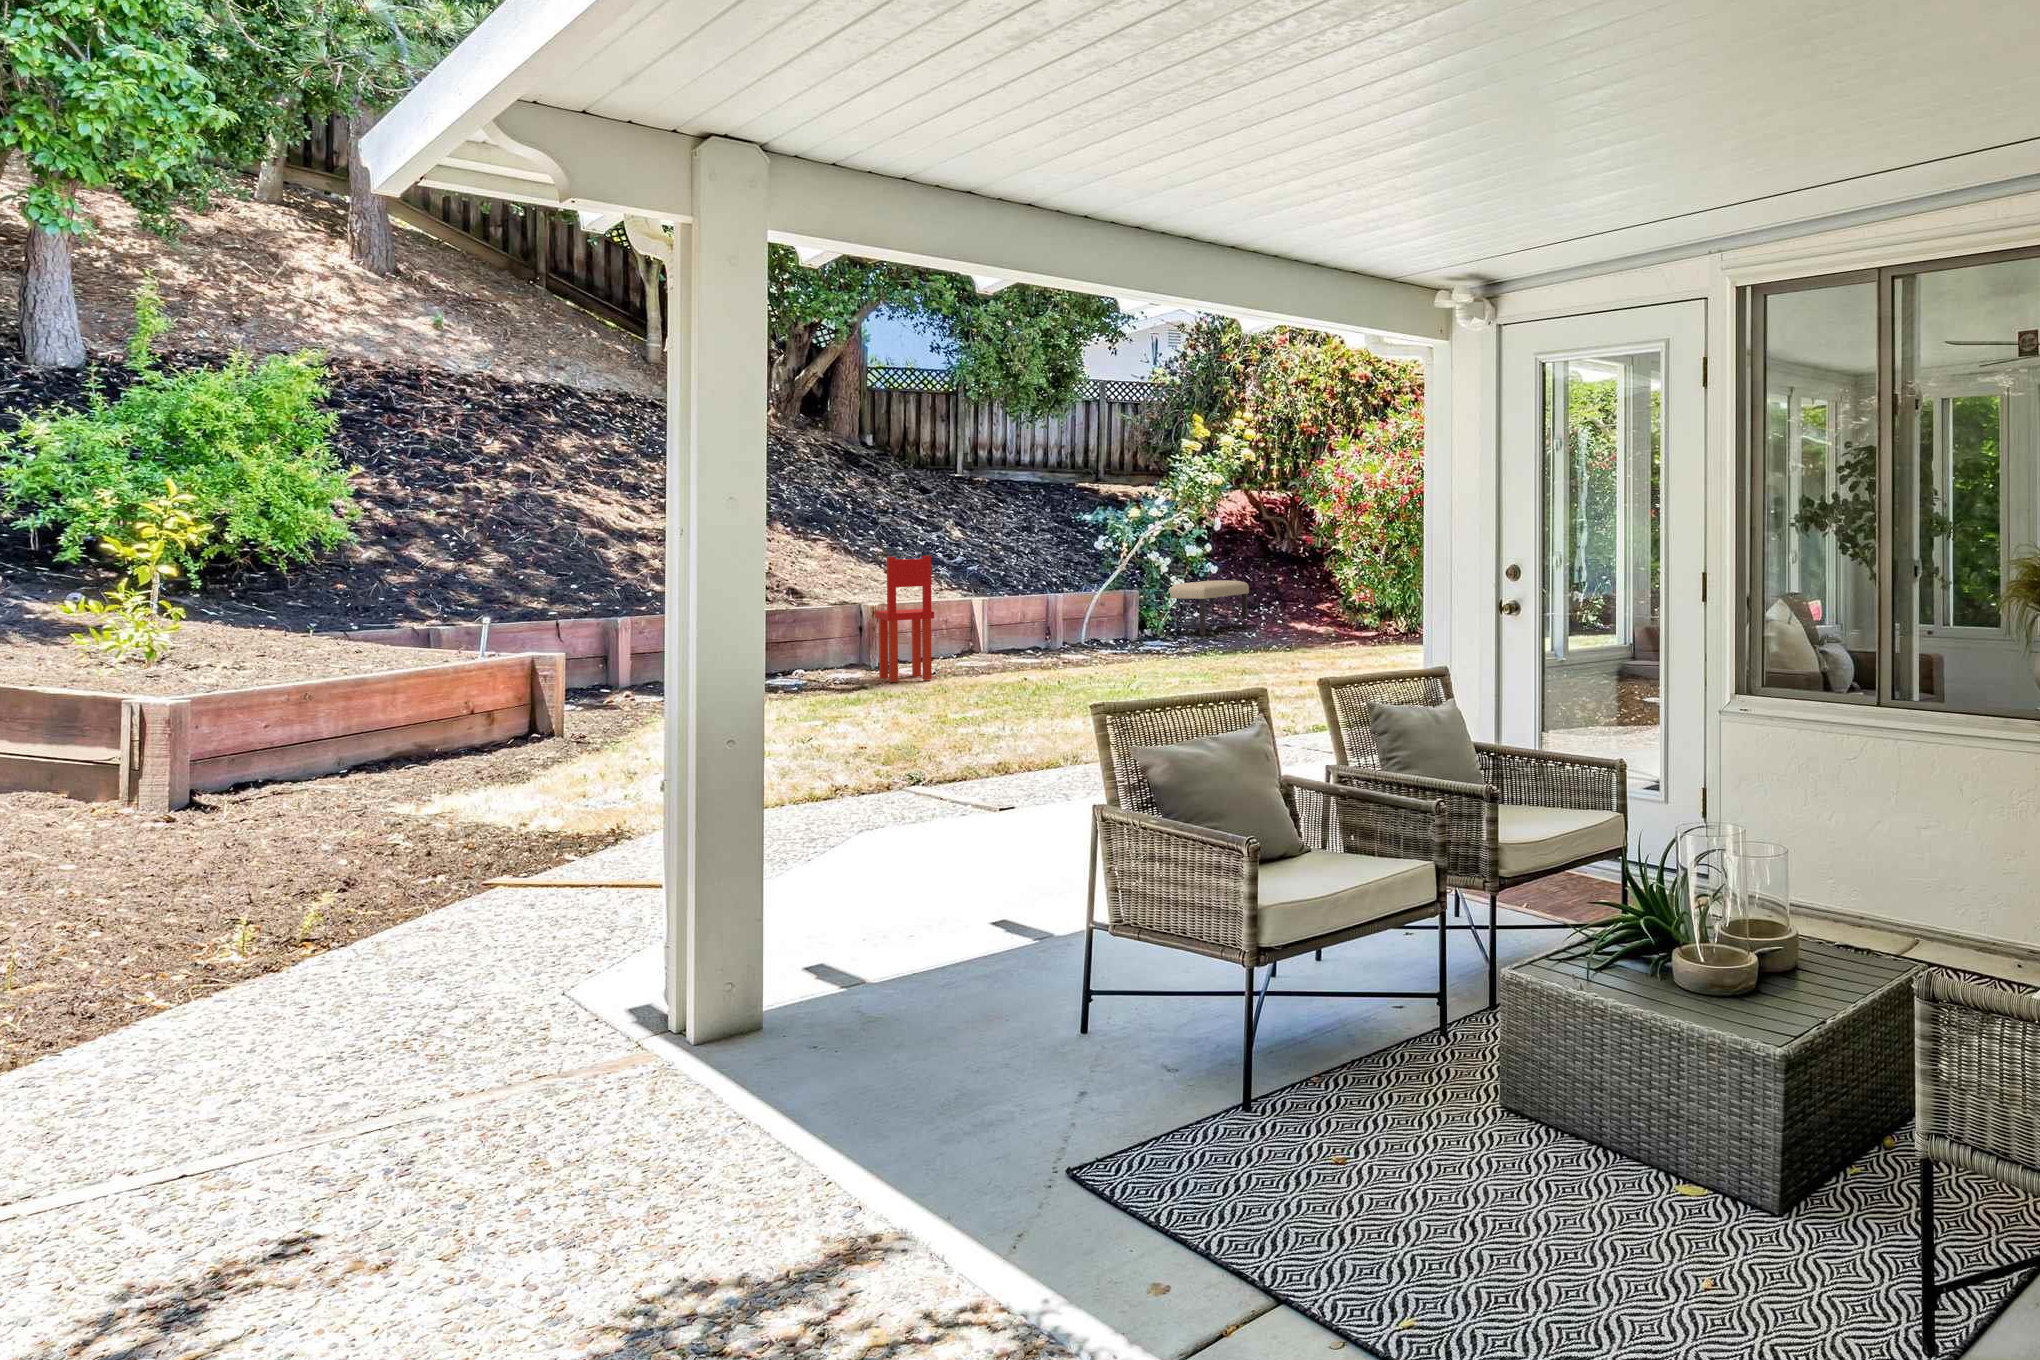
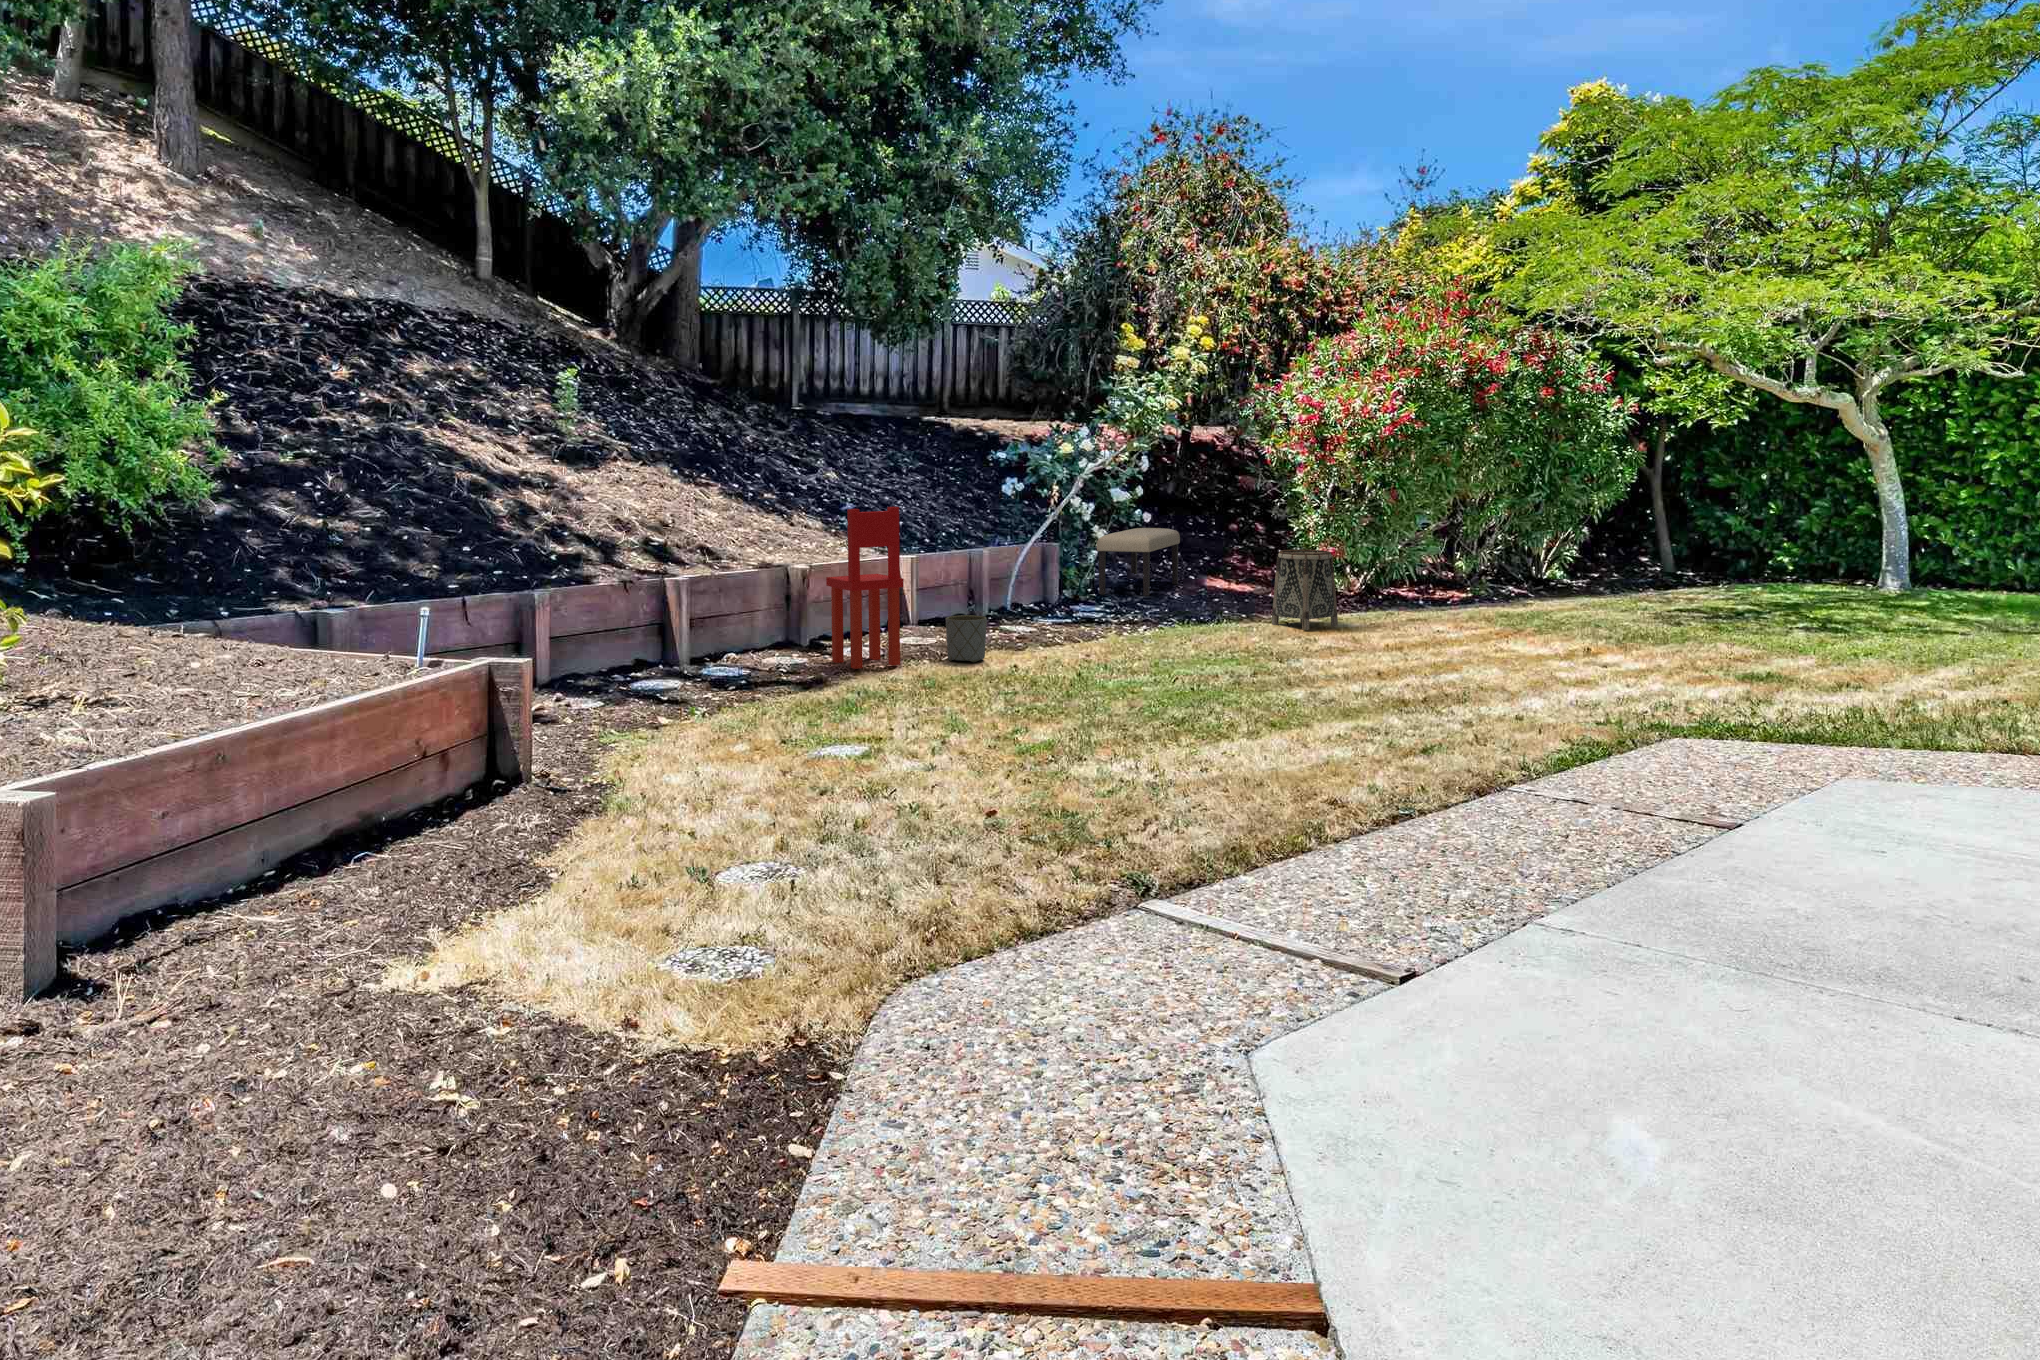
basket: none [1284,595,1336,659] -> present [1272,550,1338,630]
planter: none [975,642,1008,678] -> present [946,615,987,662]

